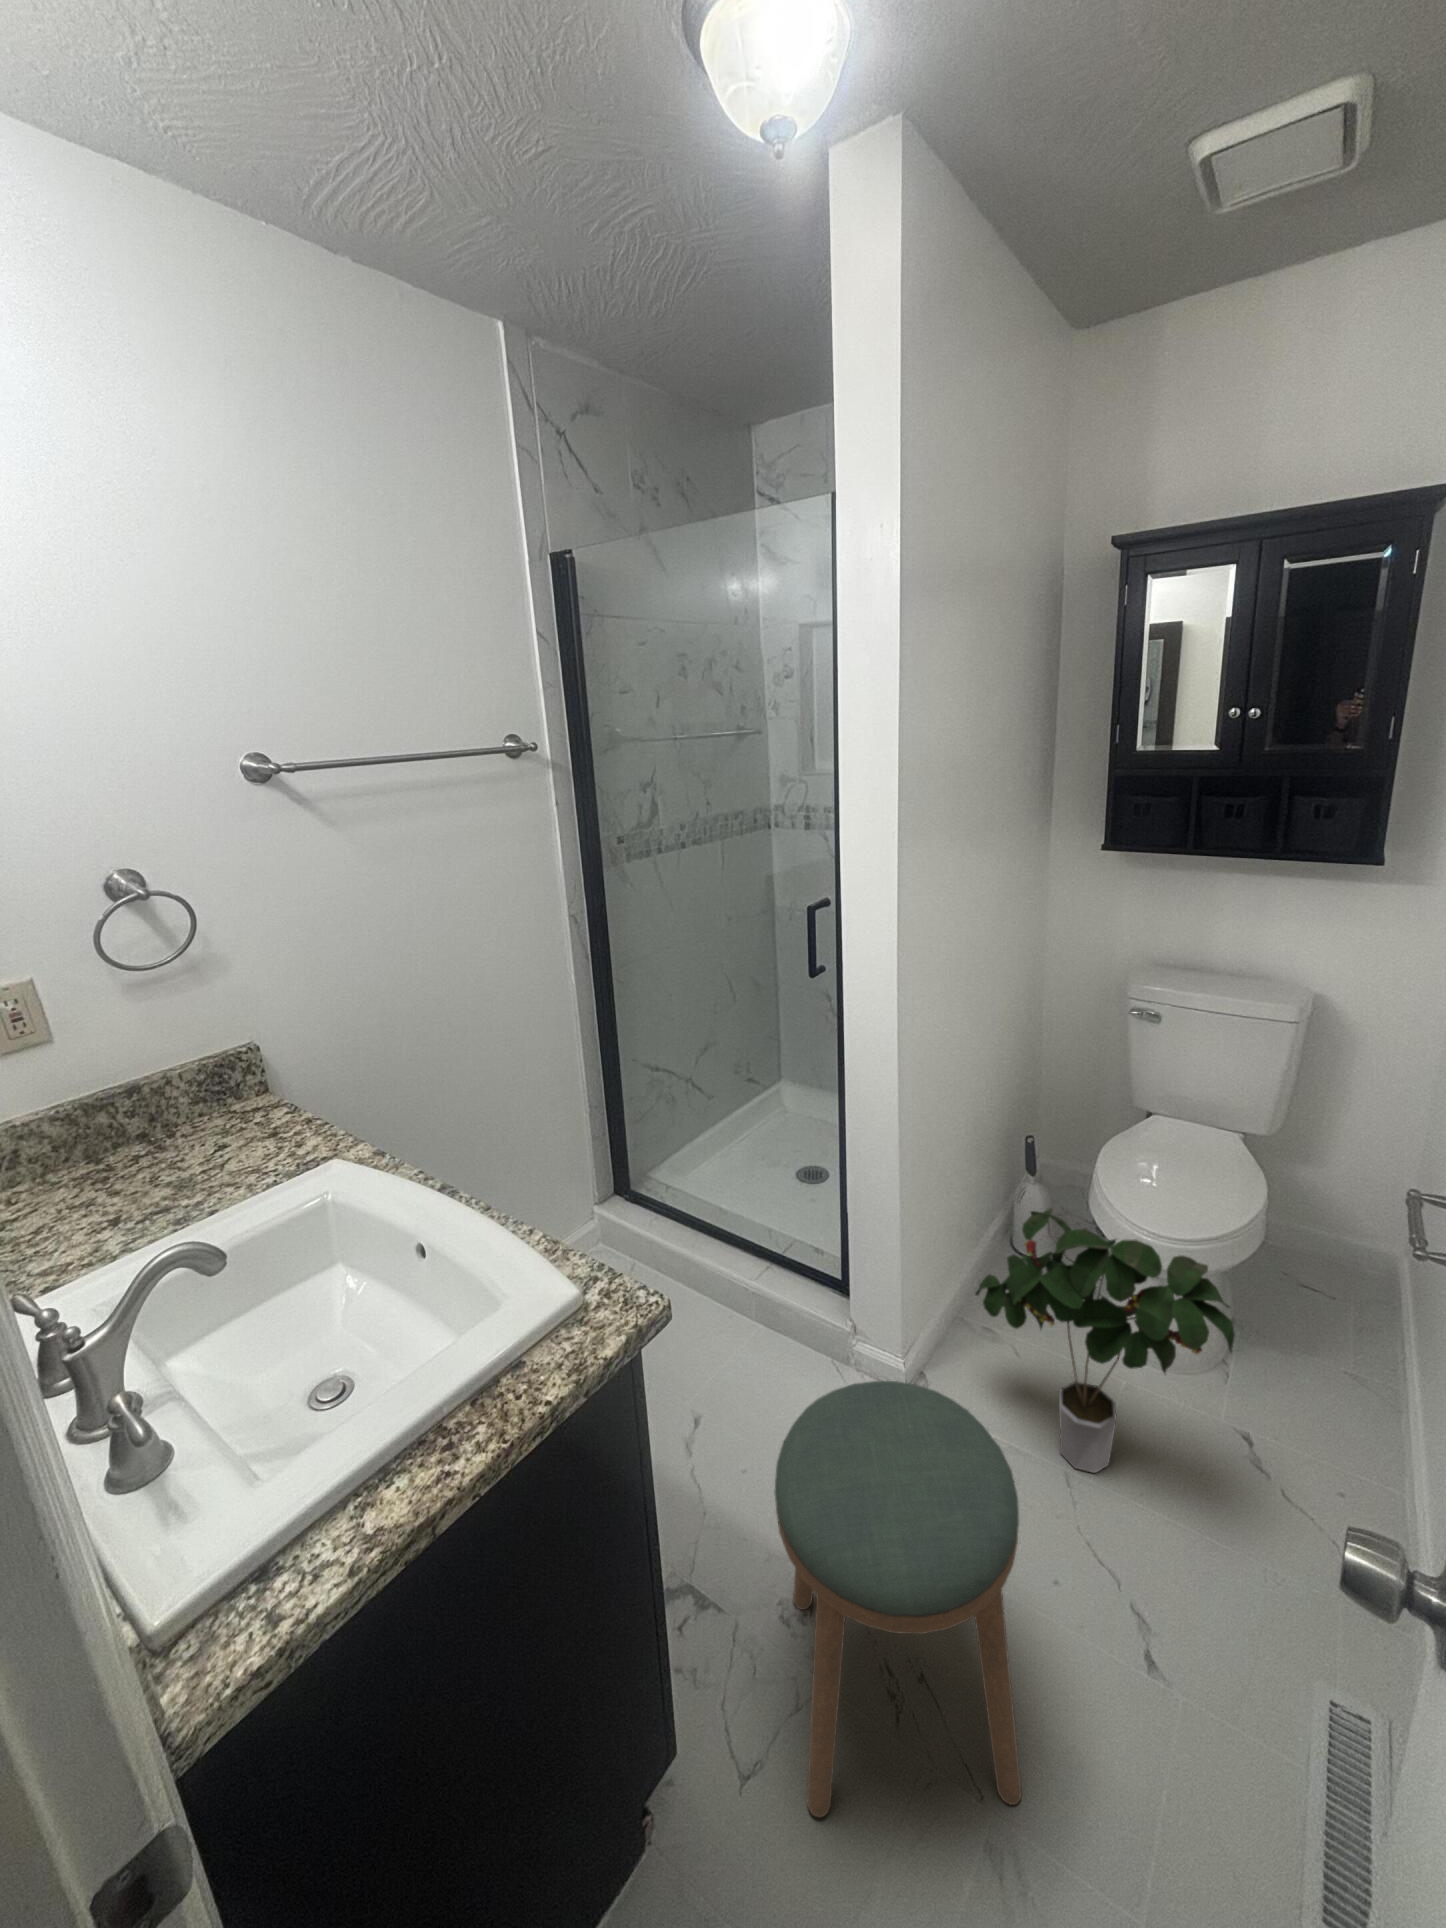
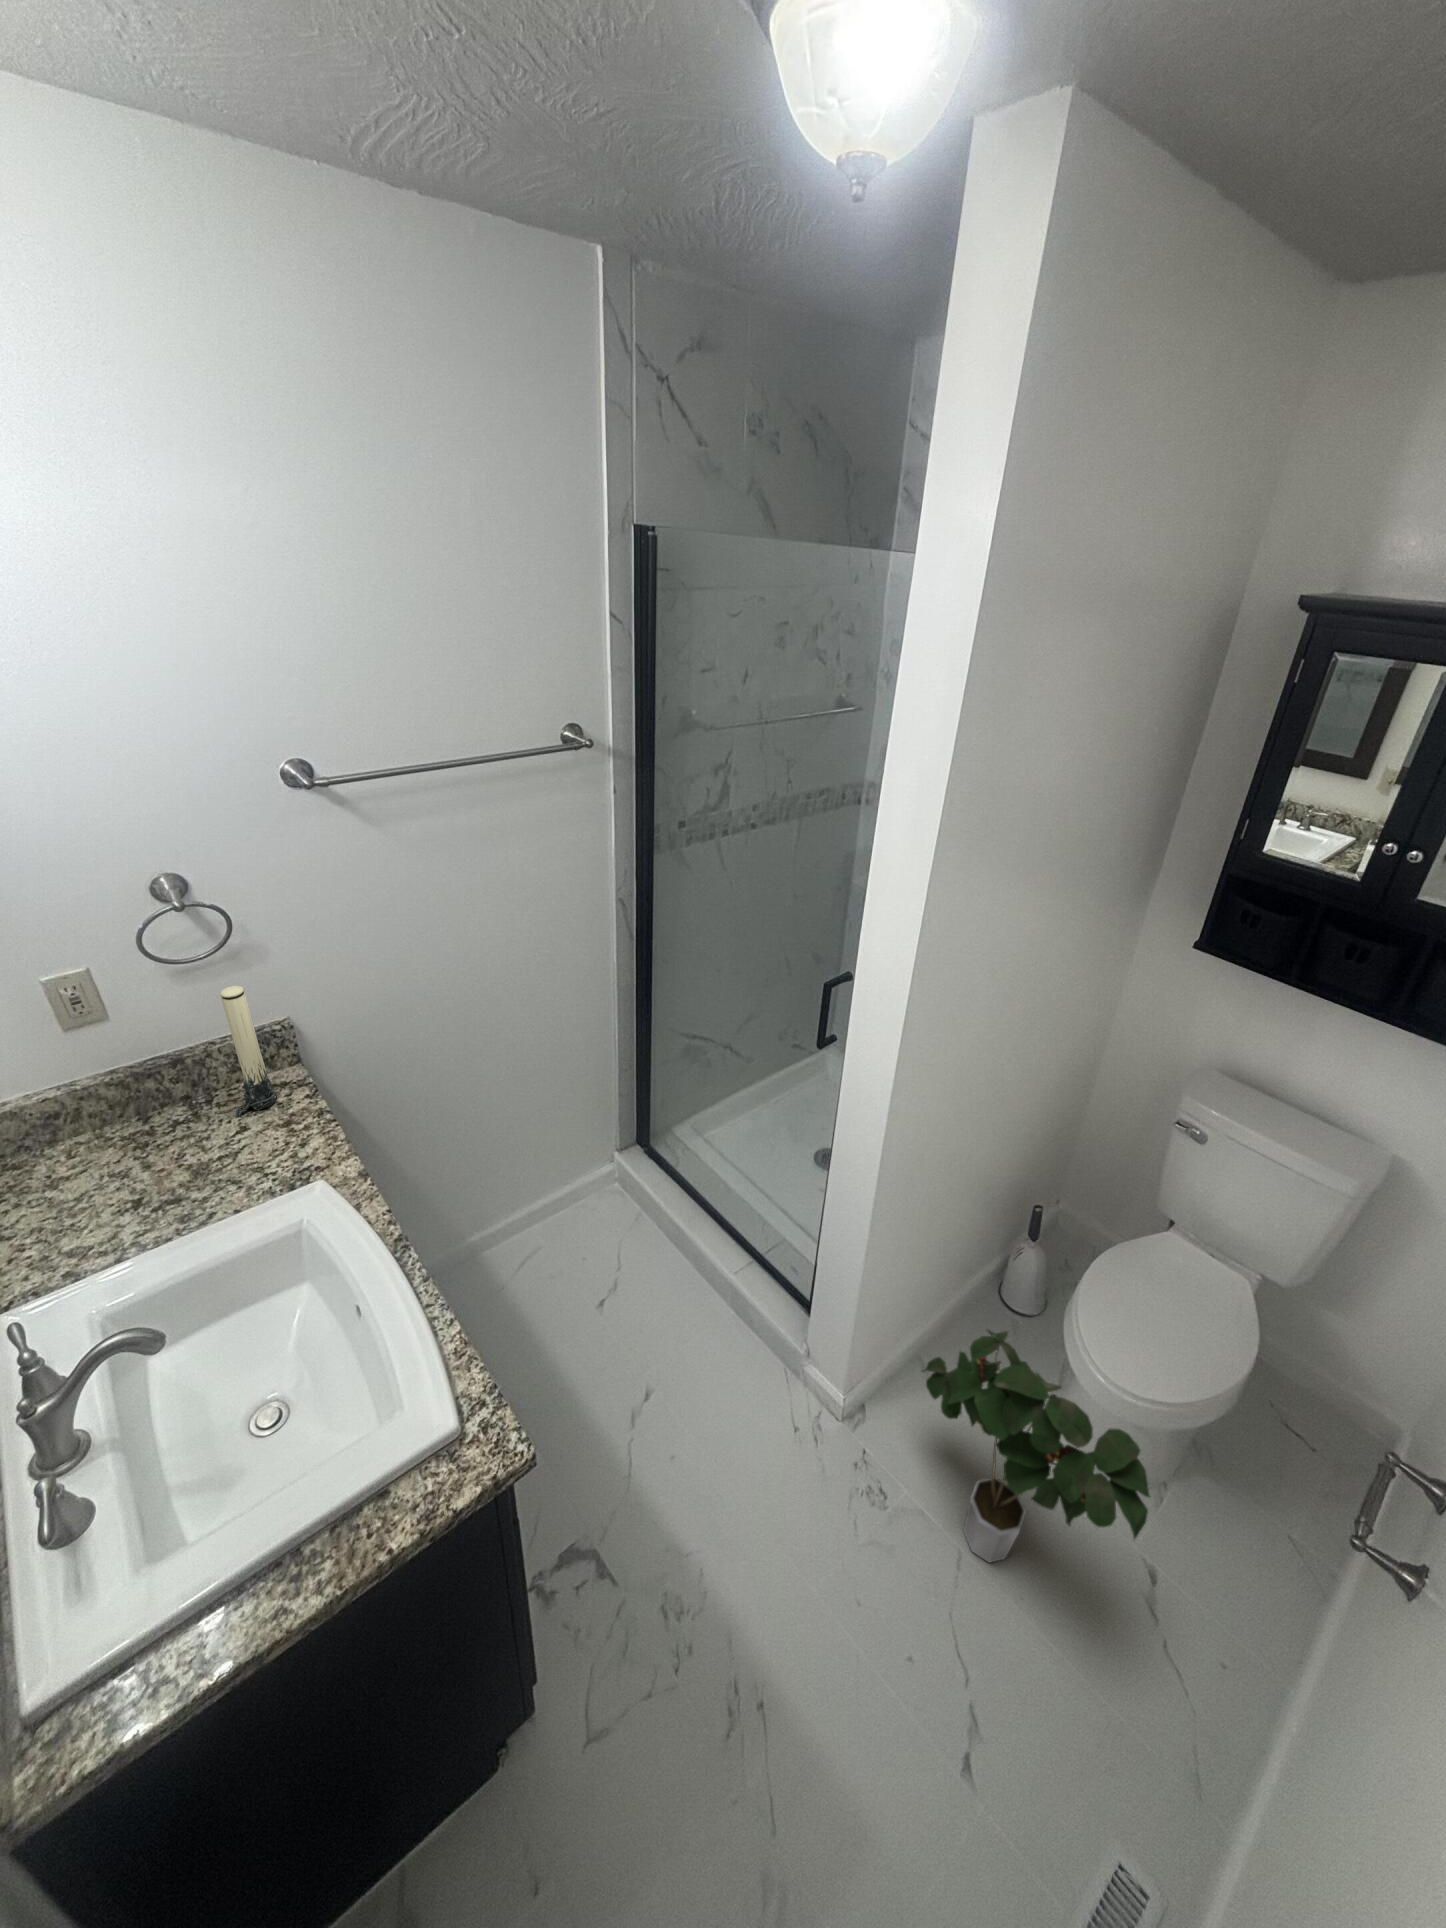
candle: none [190,985,254,1141] -> present [220,986,278,1117]
stool: present [775,1381,1022,1818] -> none [634,1466,862,1844]

